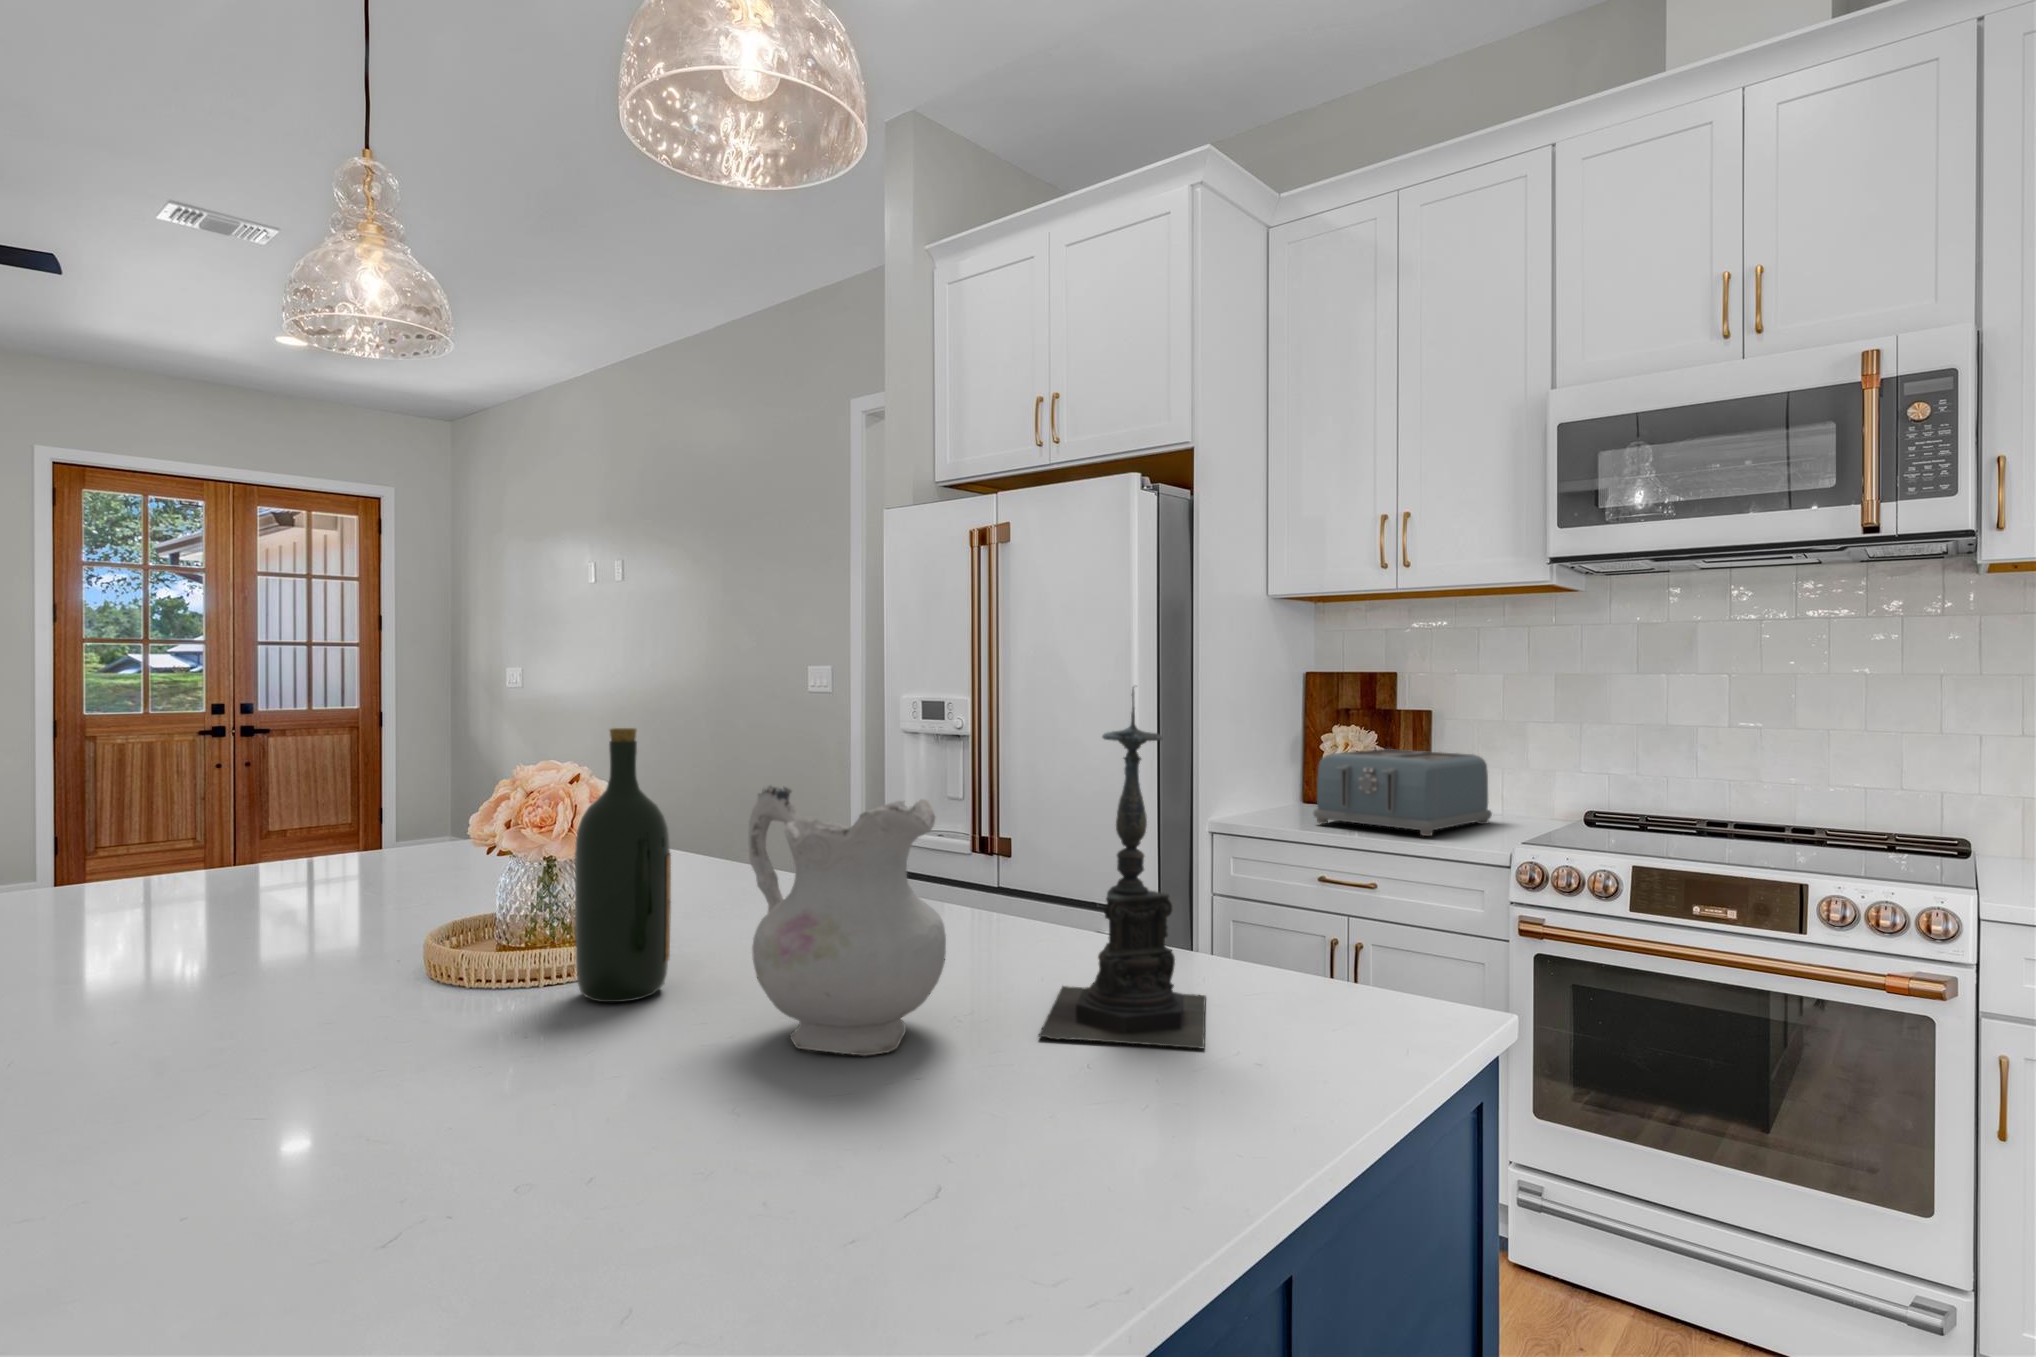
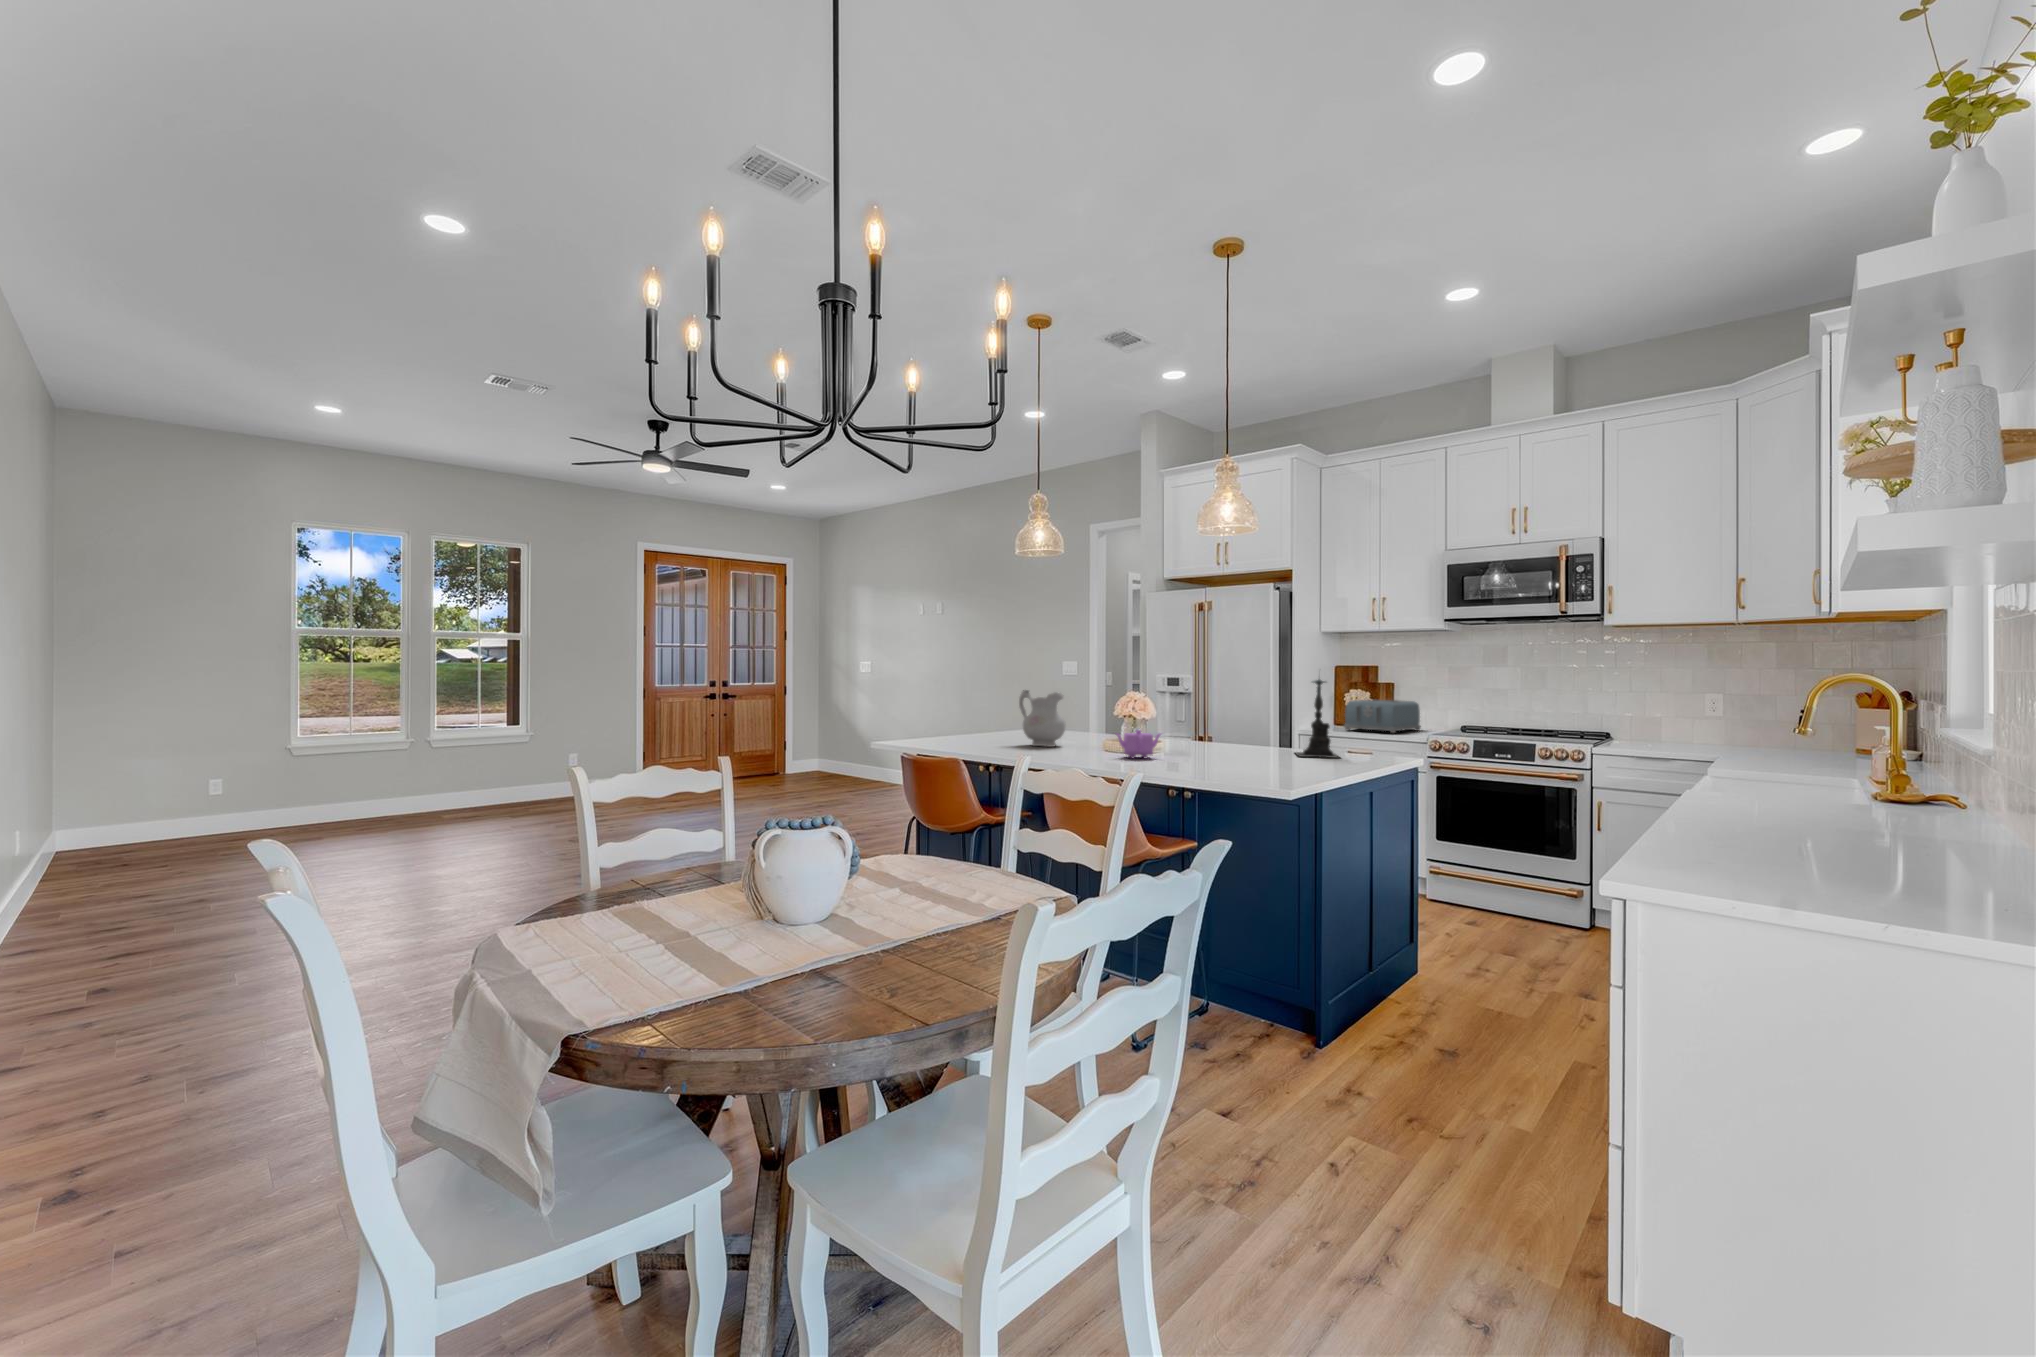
wine bottle: present [575,728,671,1002] -> none [1162,680,1187,753]
ceramic pitcher: present [749,786,946,1056] -> present [1019,690,1065,747]
teapot: none [240,947,464,1081] -> present [1116,730,1161,758]

